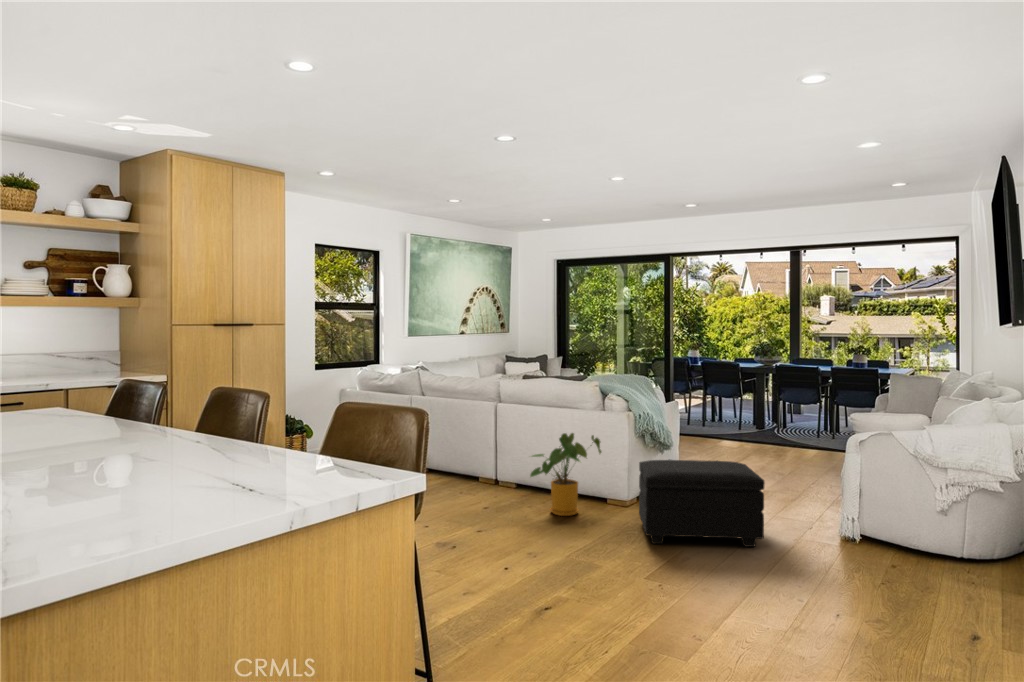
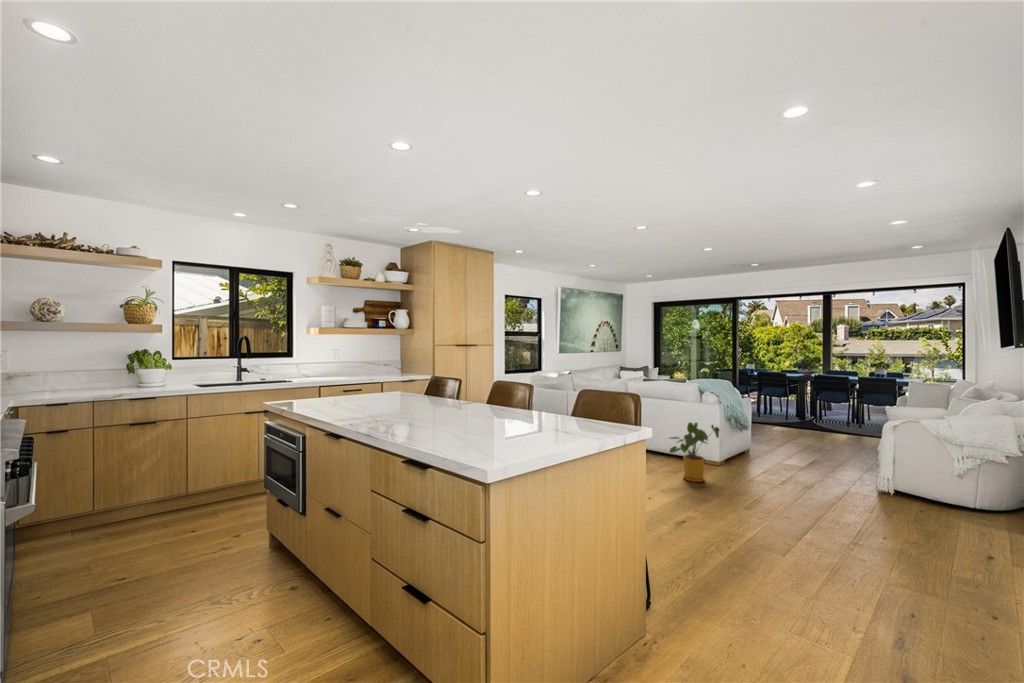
footstool: present [639,459,765,547] -> none [756,446,877,520]

